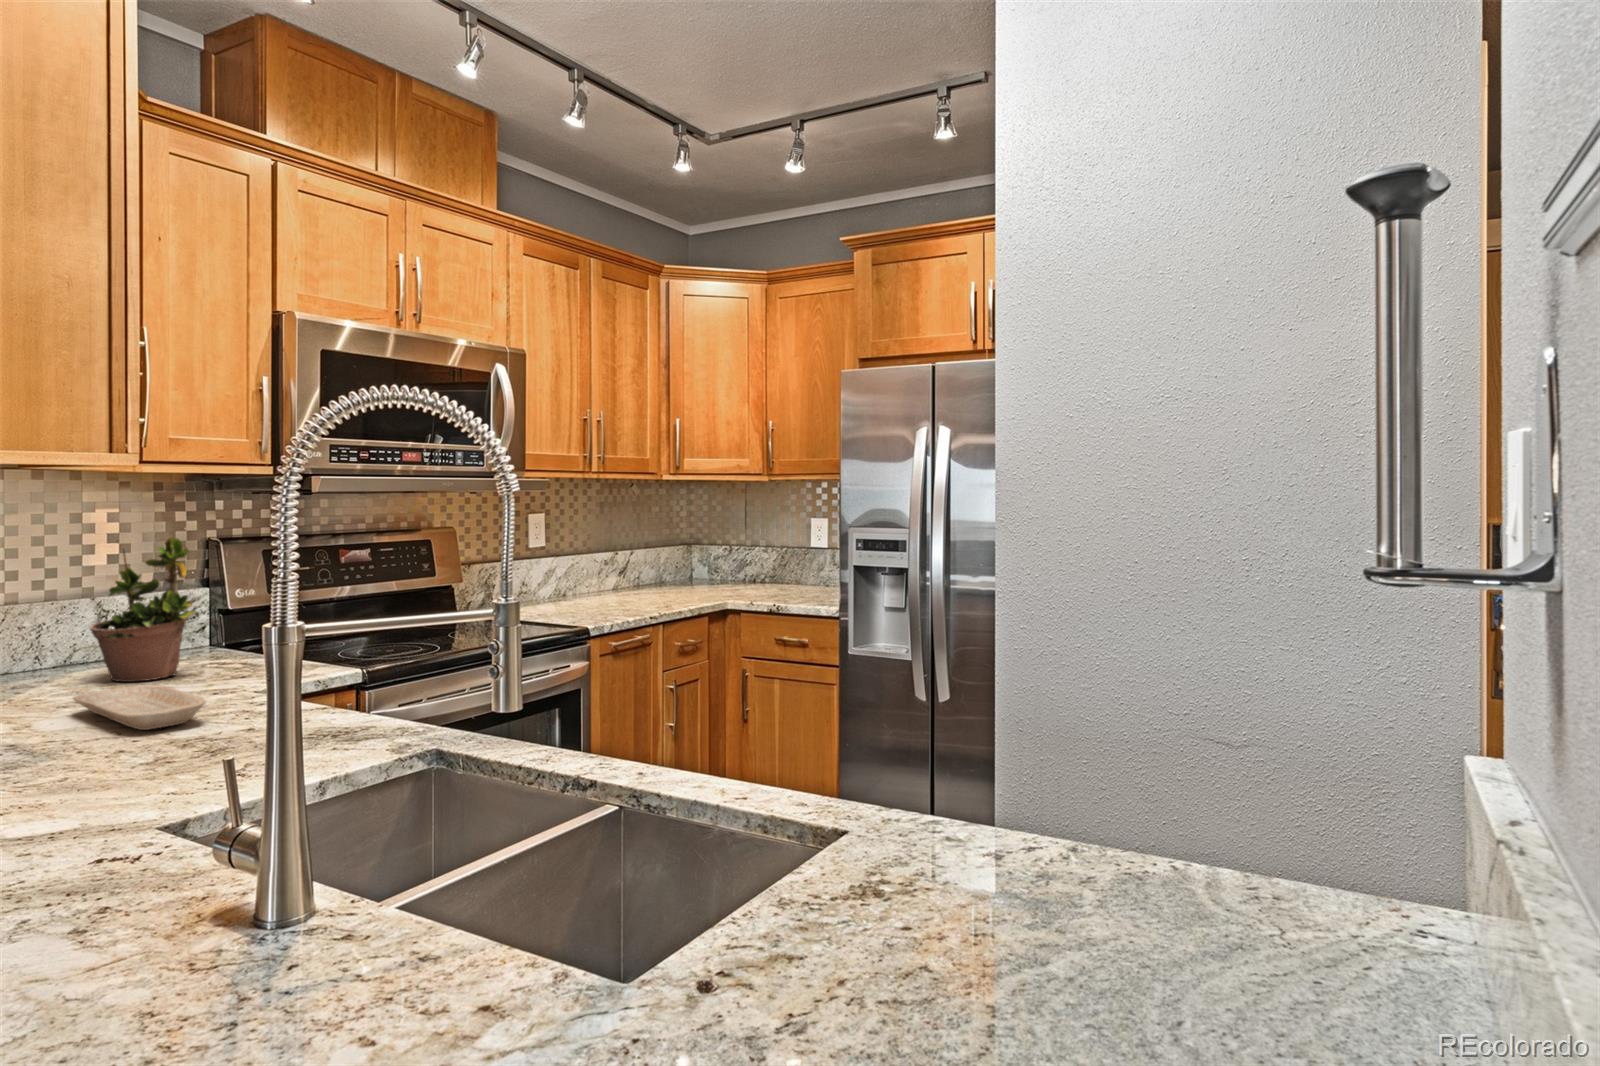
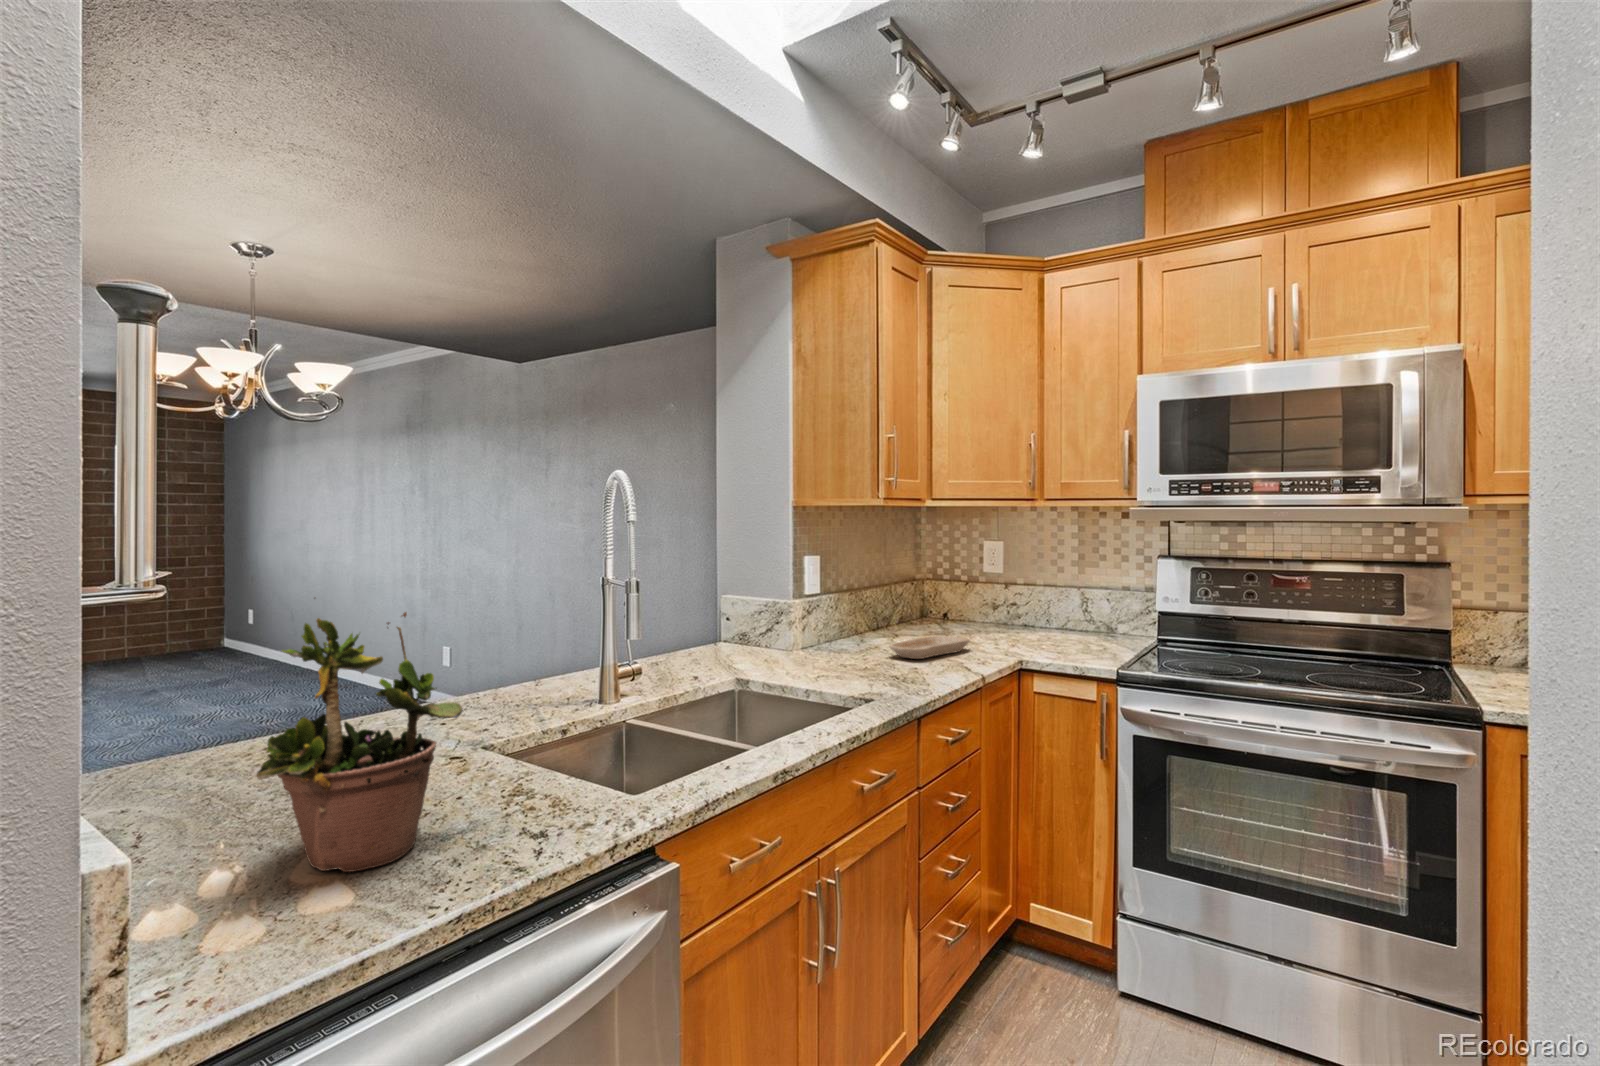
potted plant: present [90,537,197,682] -> present [256,612,463,872]

